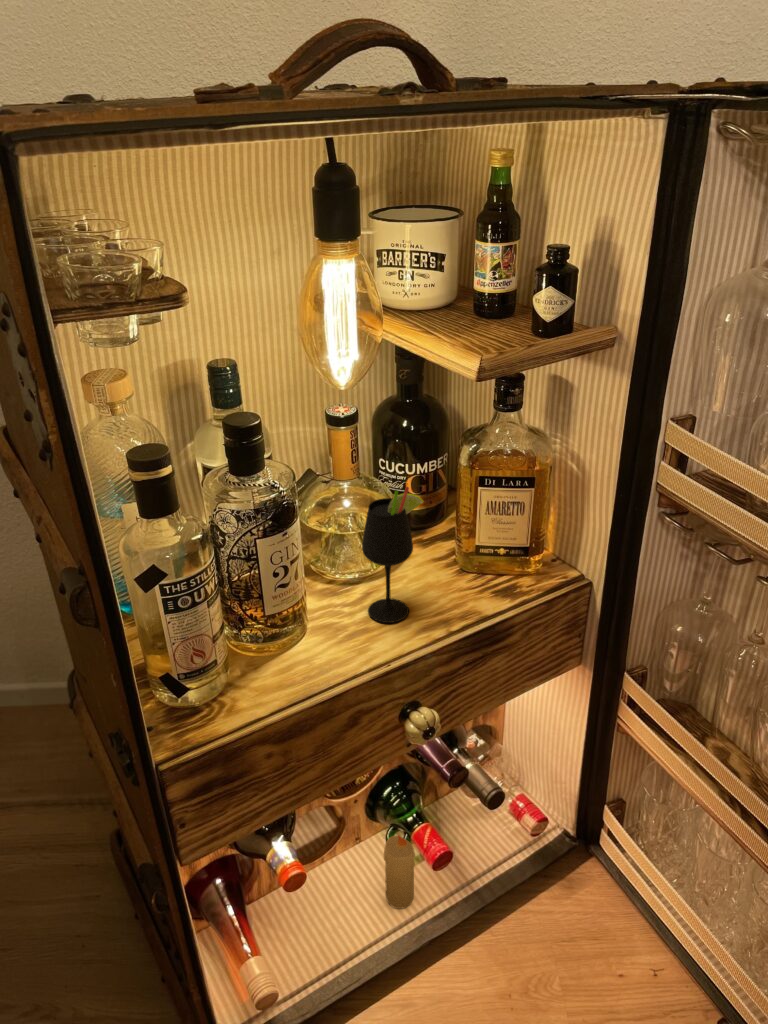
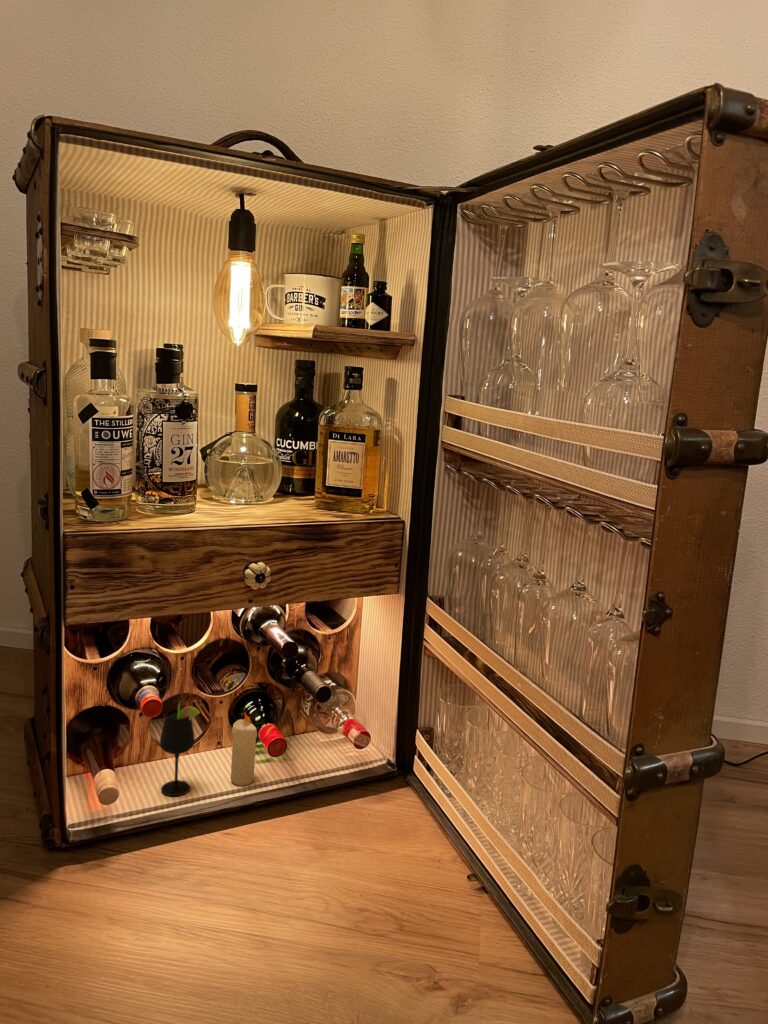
wine glass: present [362,487,423,623] -> present [160,702,200,796]

